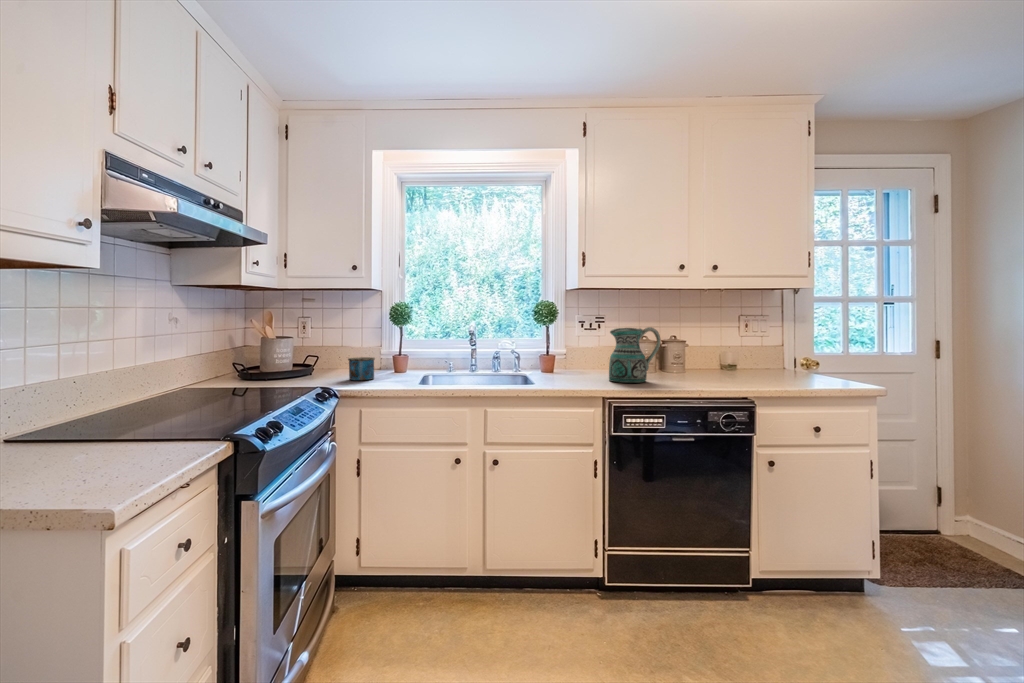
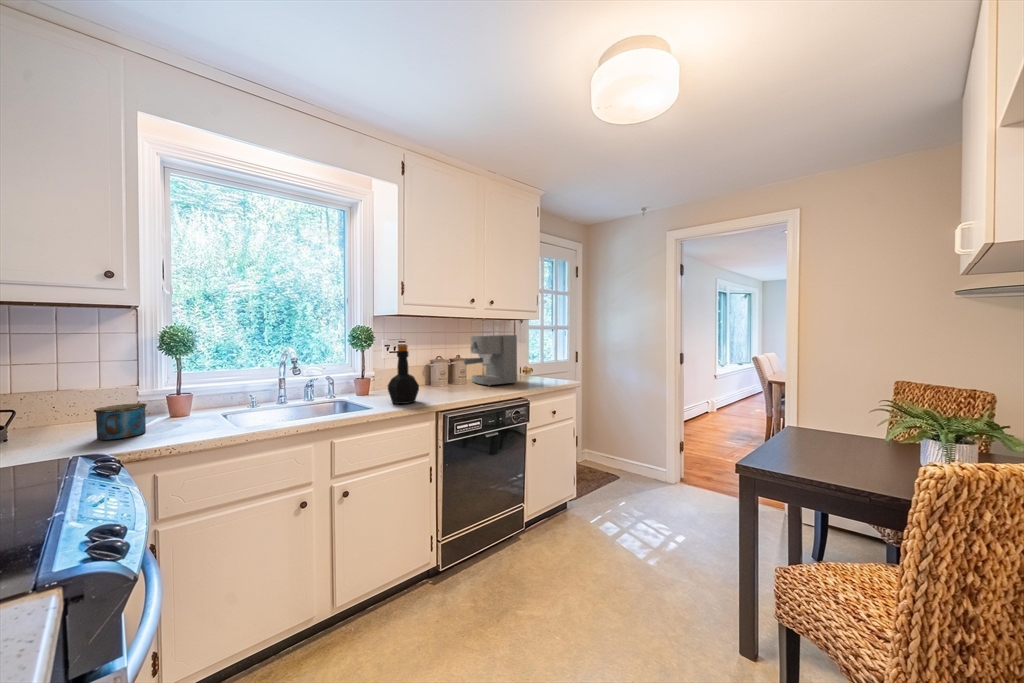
coffee maker: none [671,306,759,379] -> present [464,335,517,386]
bottle: none [555,317,590,384] -> present [388,345,419,404]
ceramic pitcher: present [609,327,661,383] -> none [428,352,465,397]

